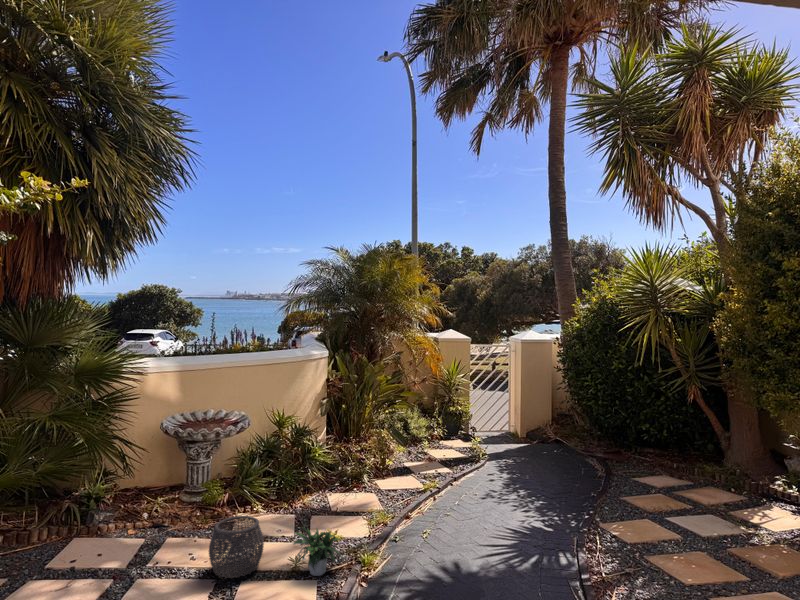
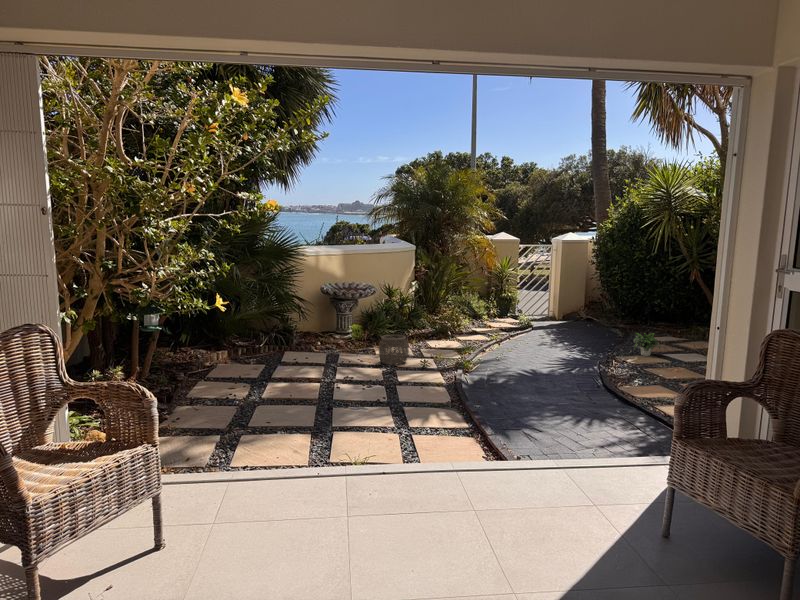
potted plant: present [294,529,341,576] -> present [634,333,661,356]

